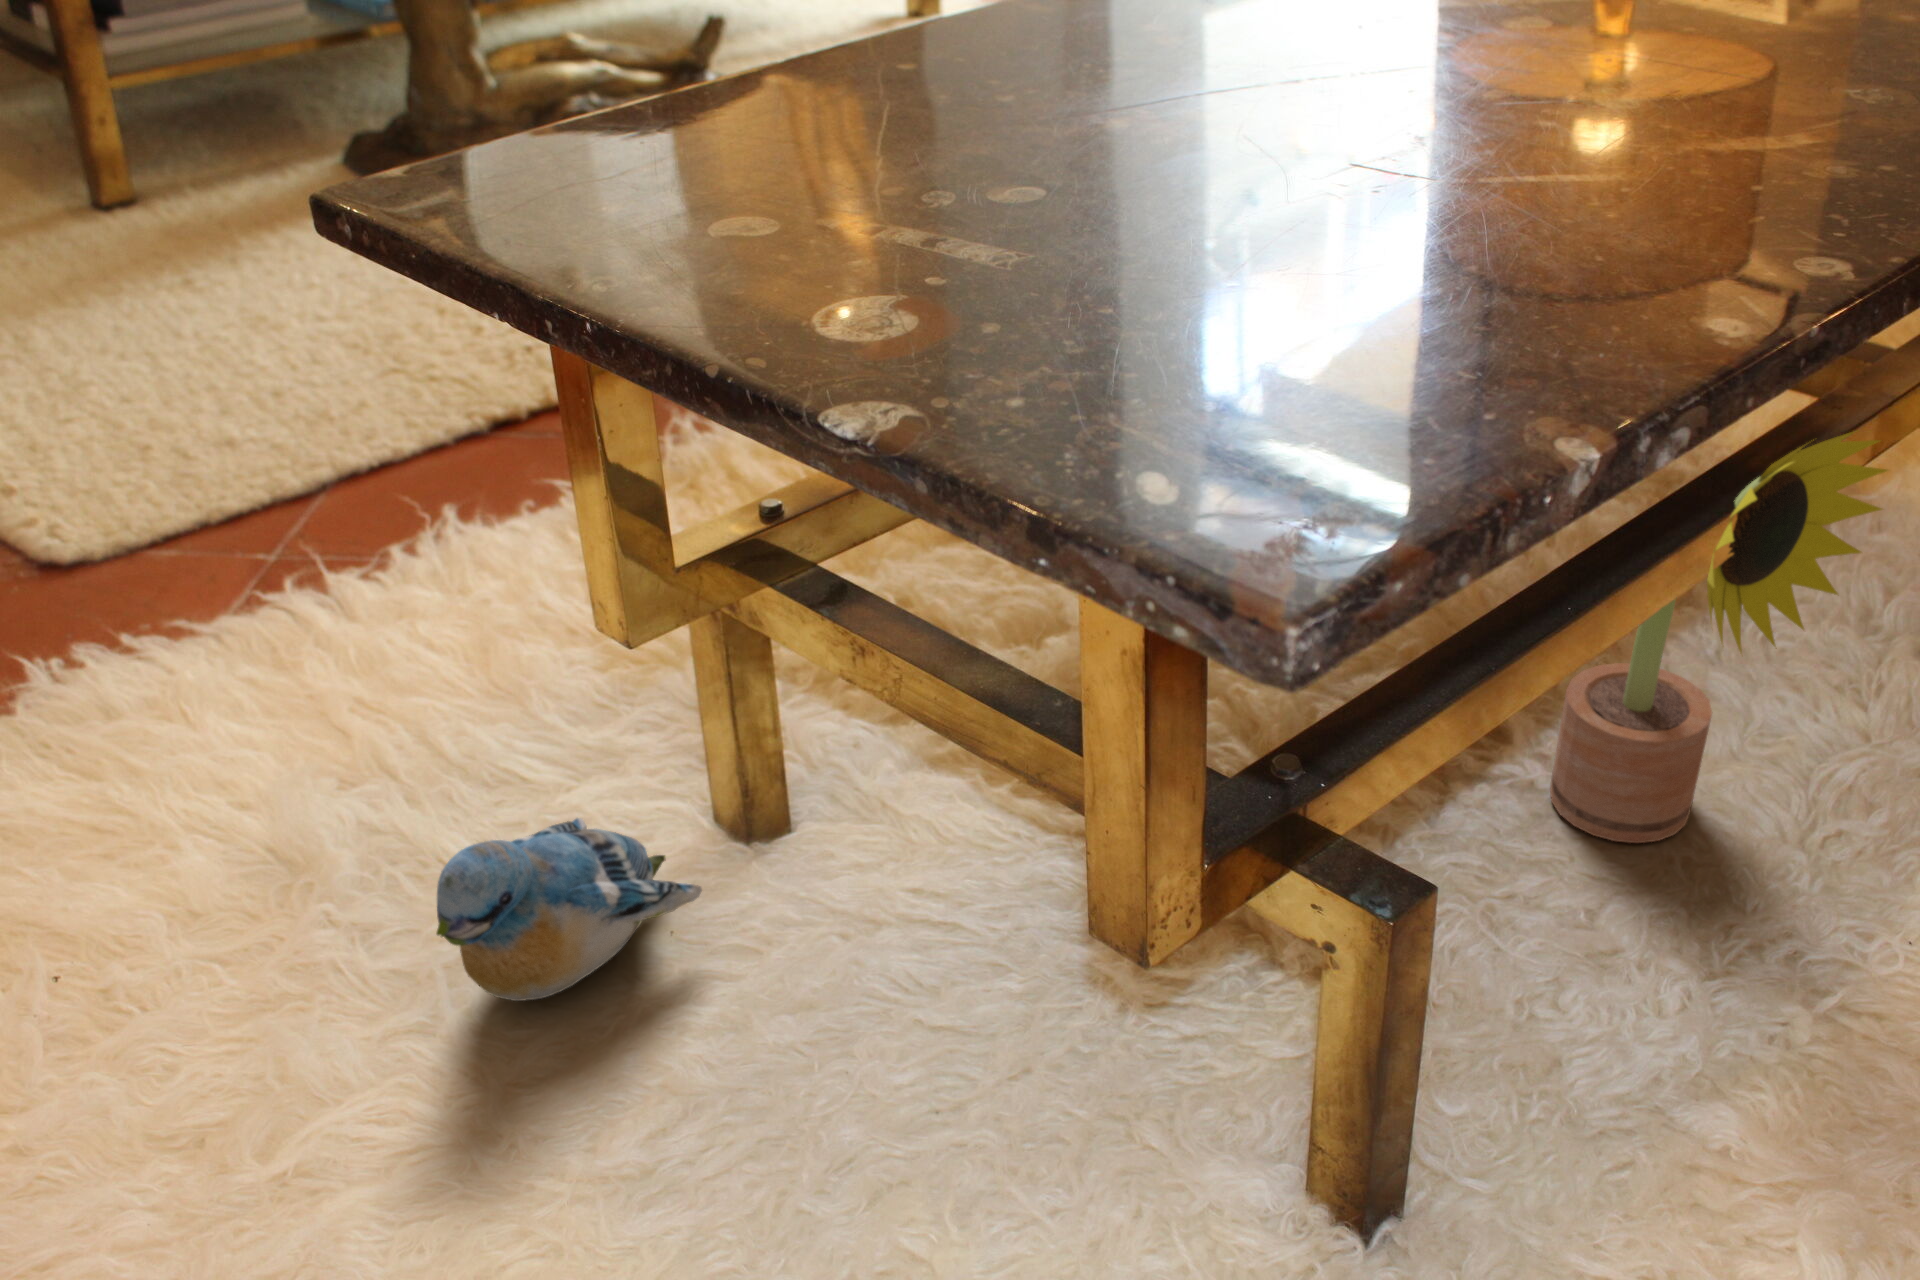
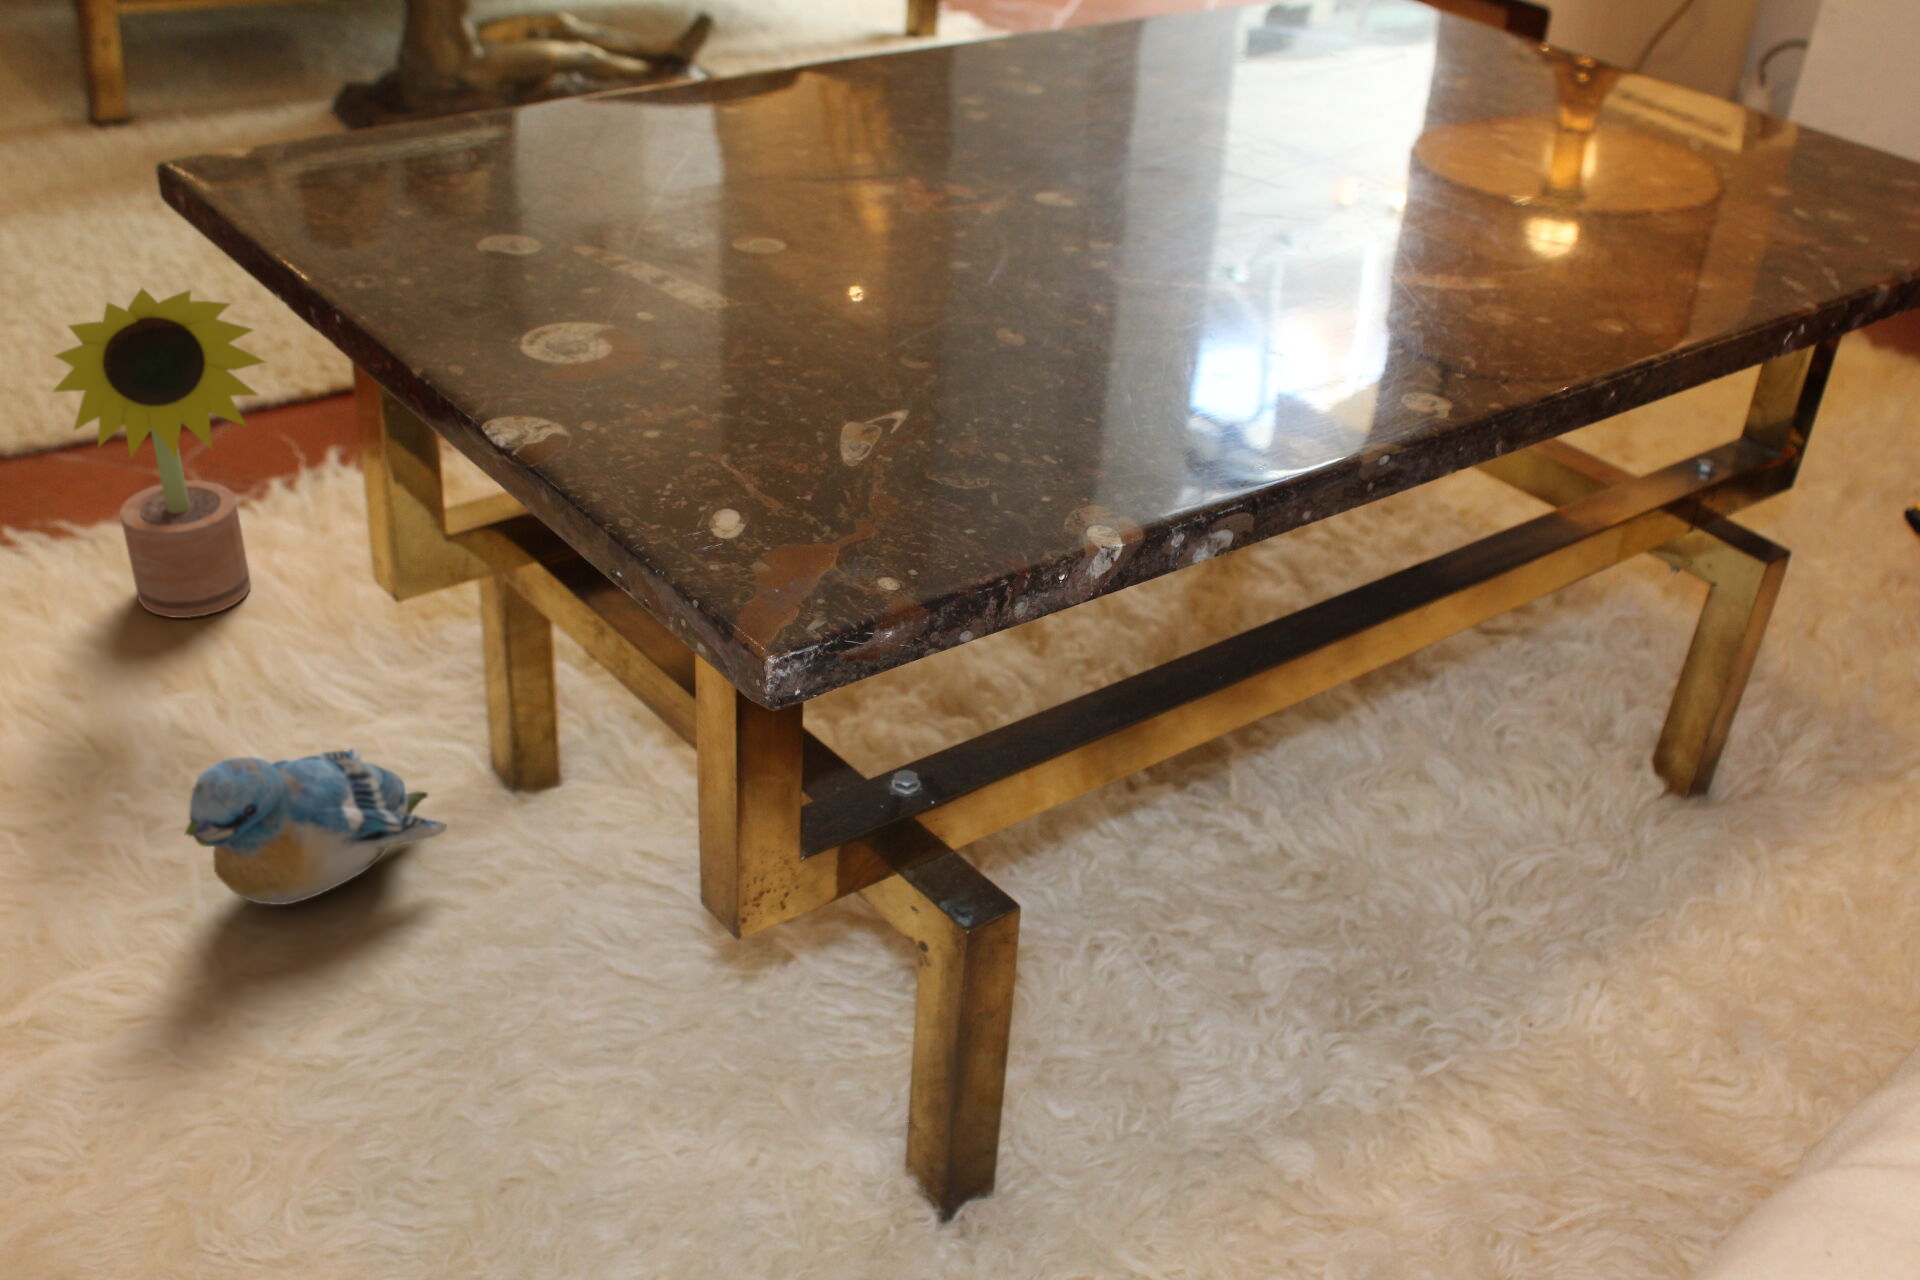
decorative plant: present [1550,432,1887,843] -> present [54,289,265,618]

